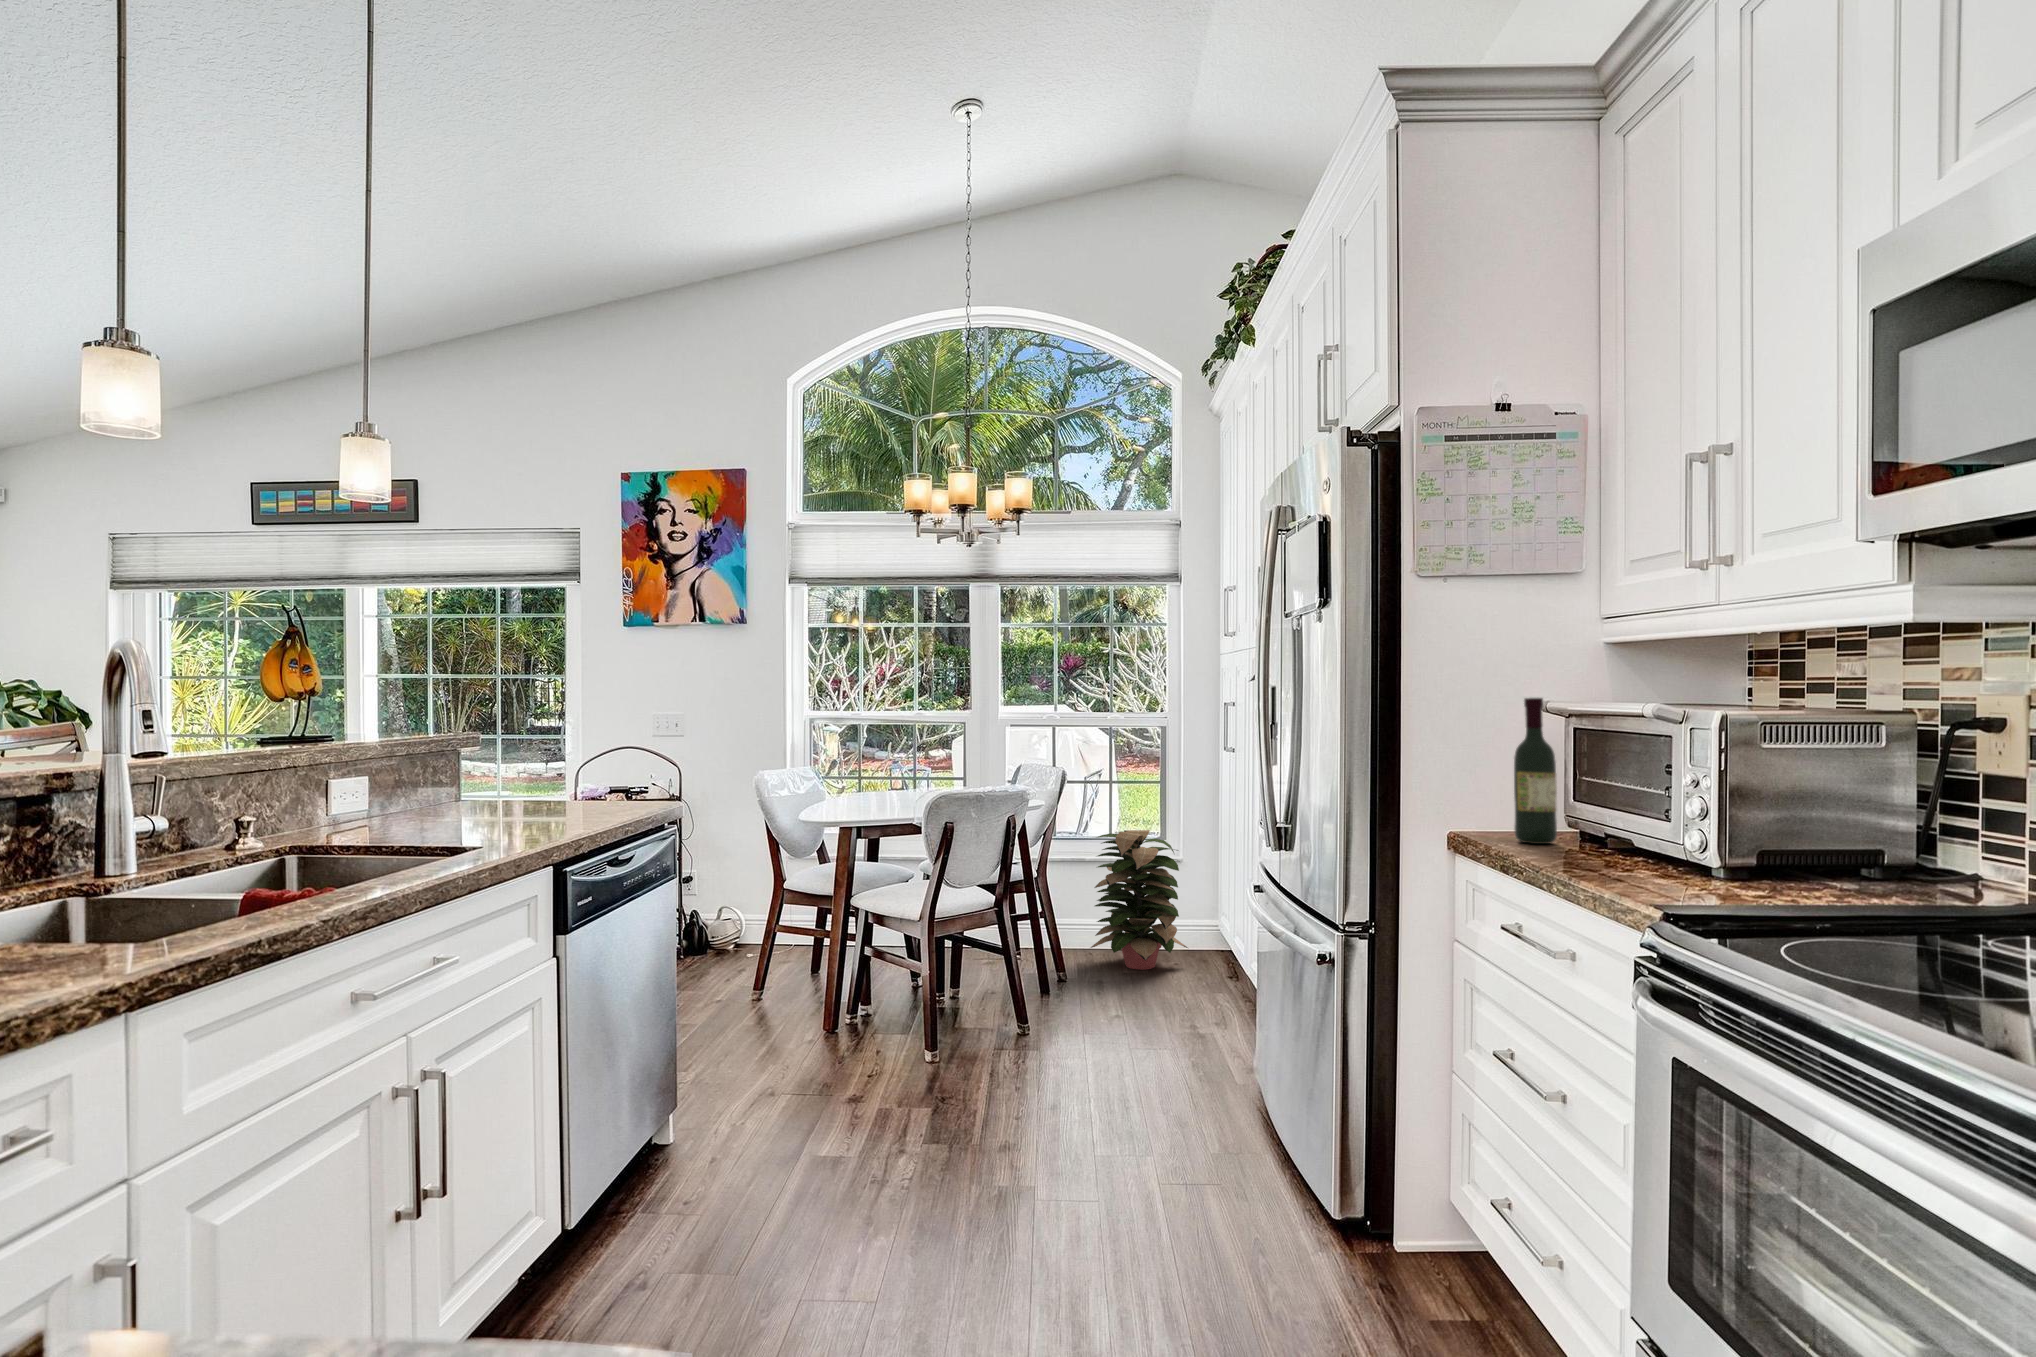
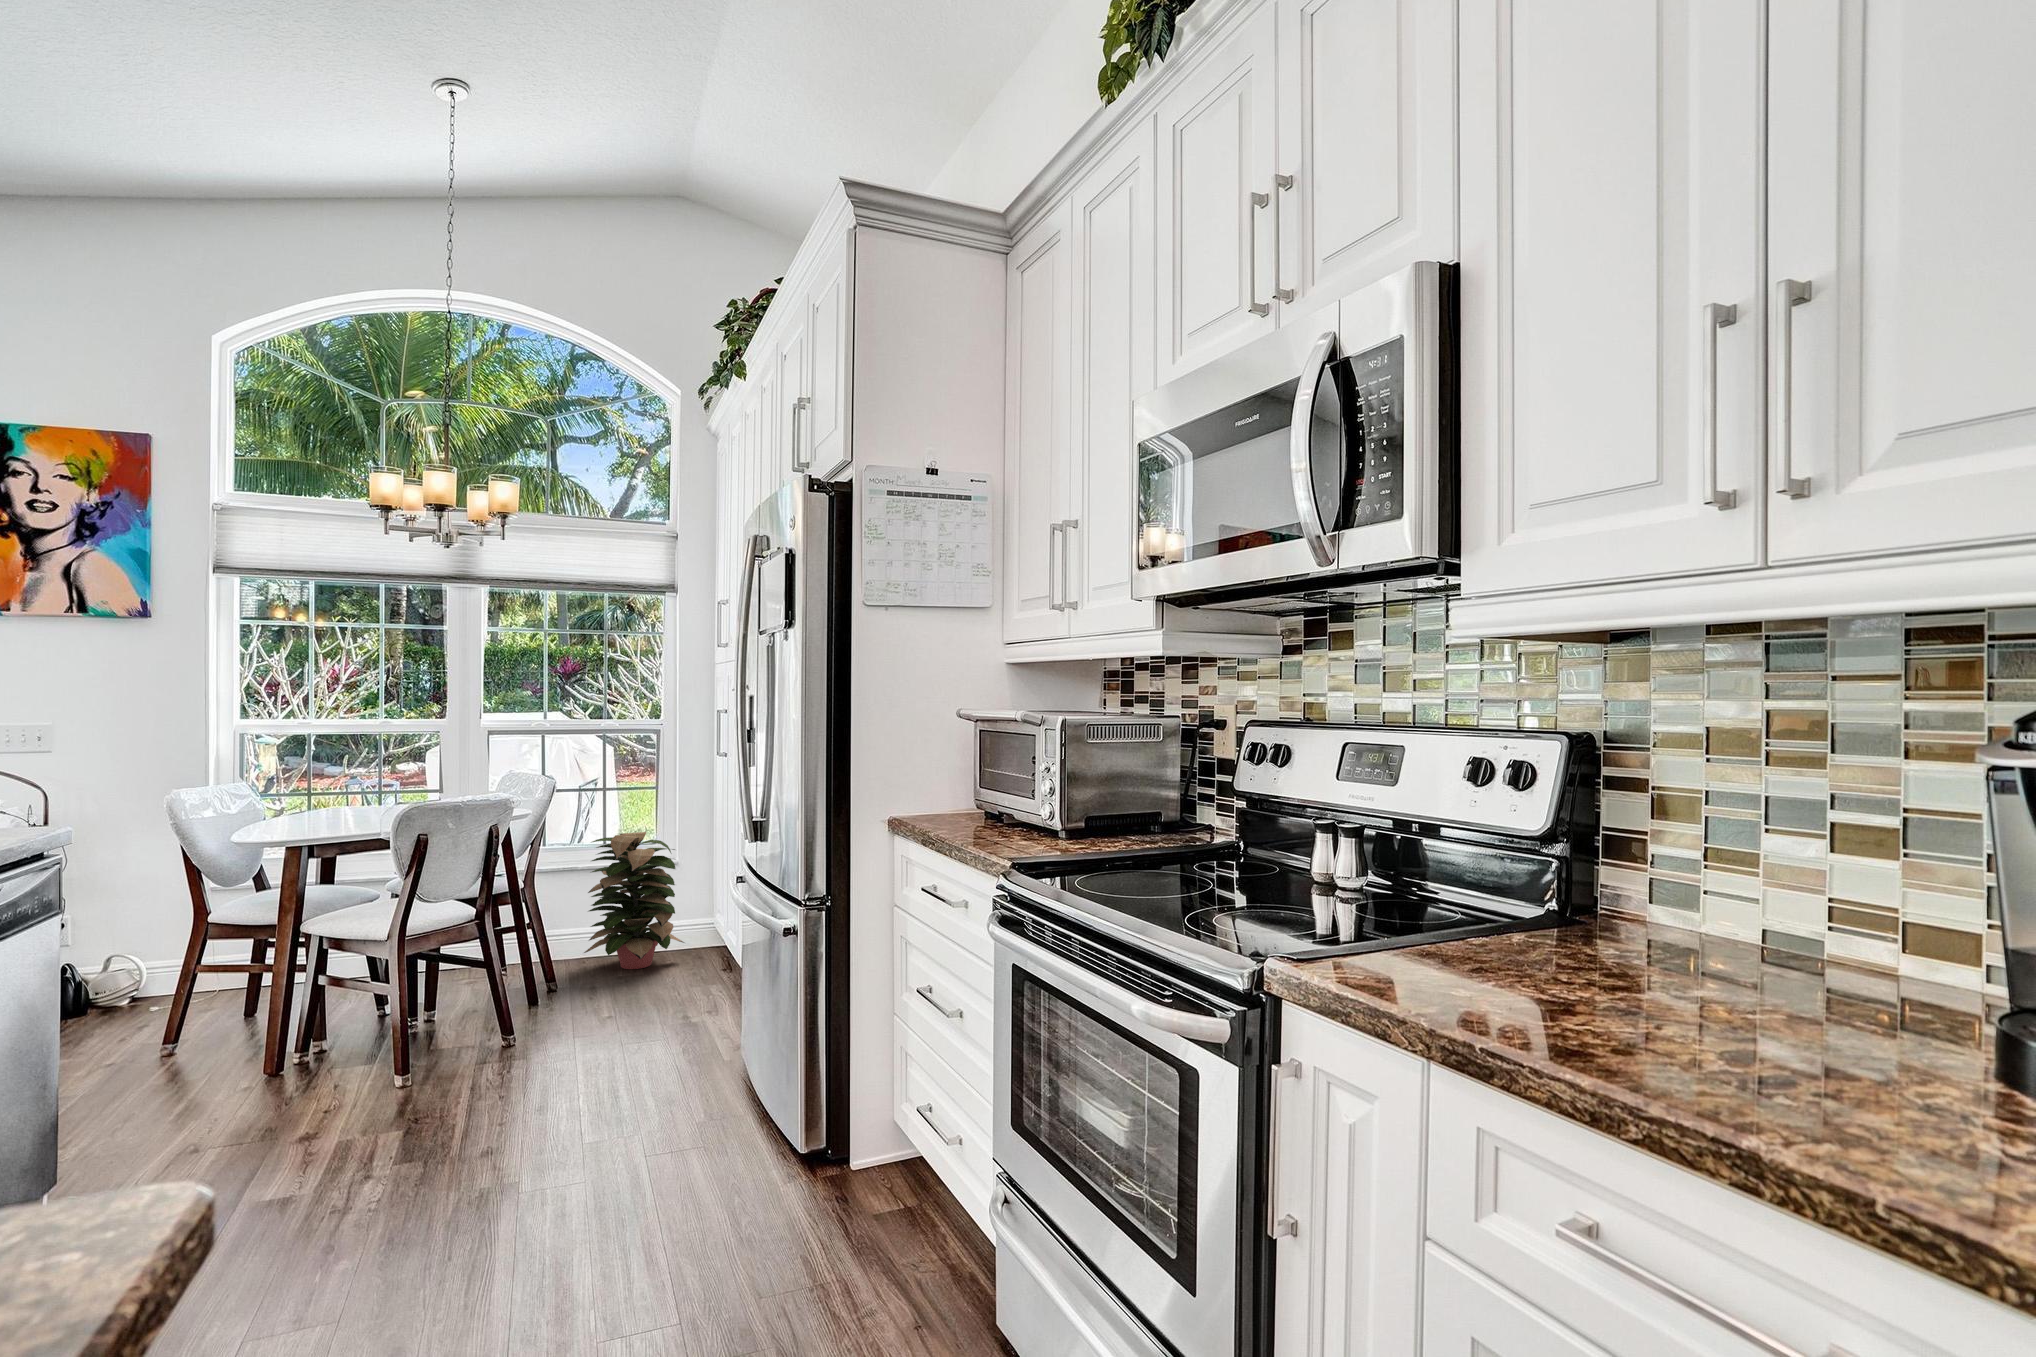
wine bottle: present [1514,698,1557,844] -> none [940,706,970,822]

